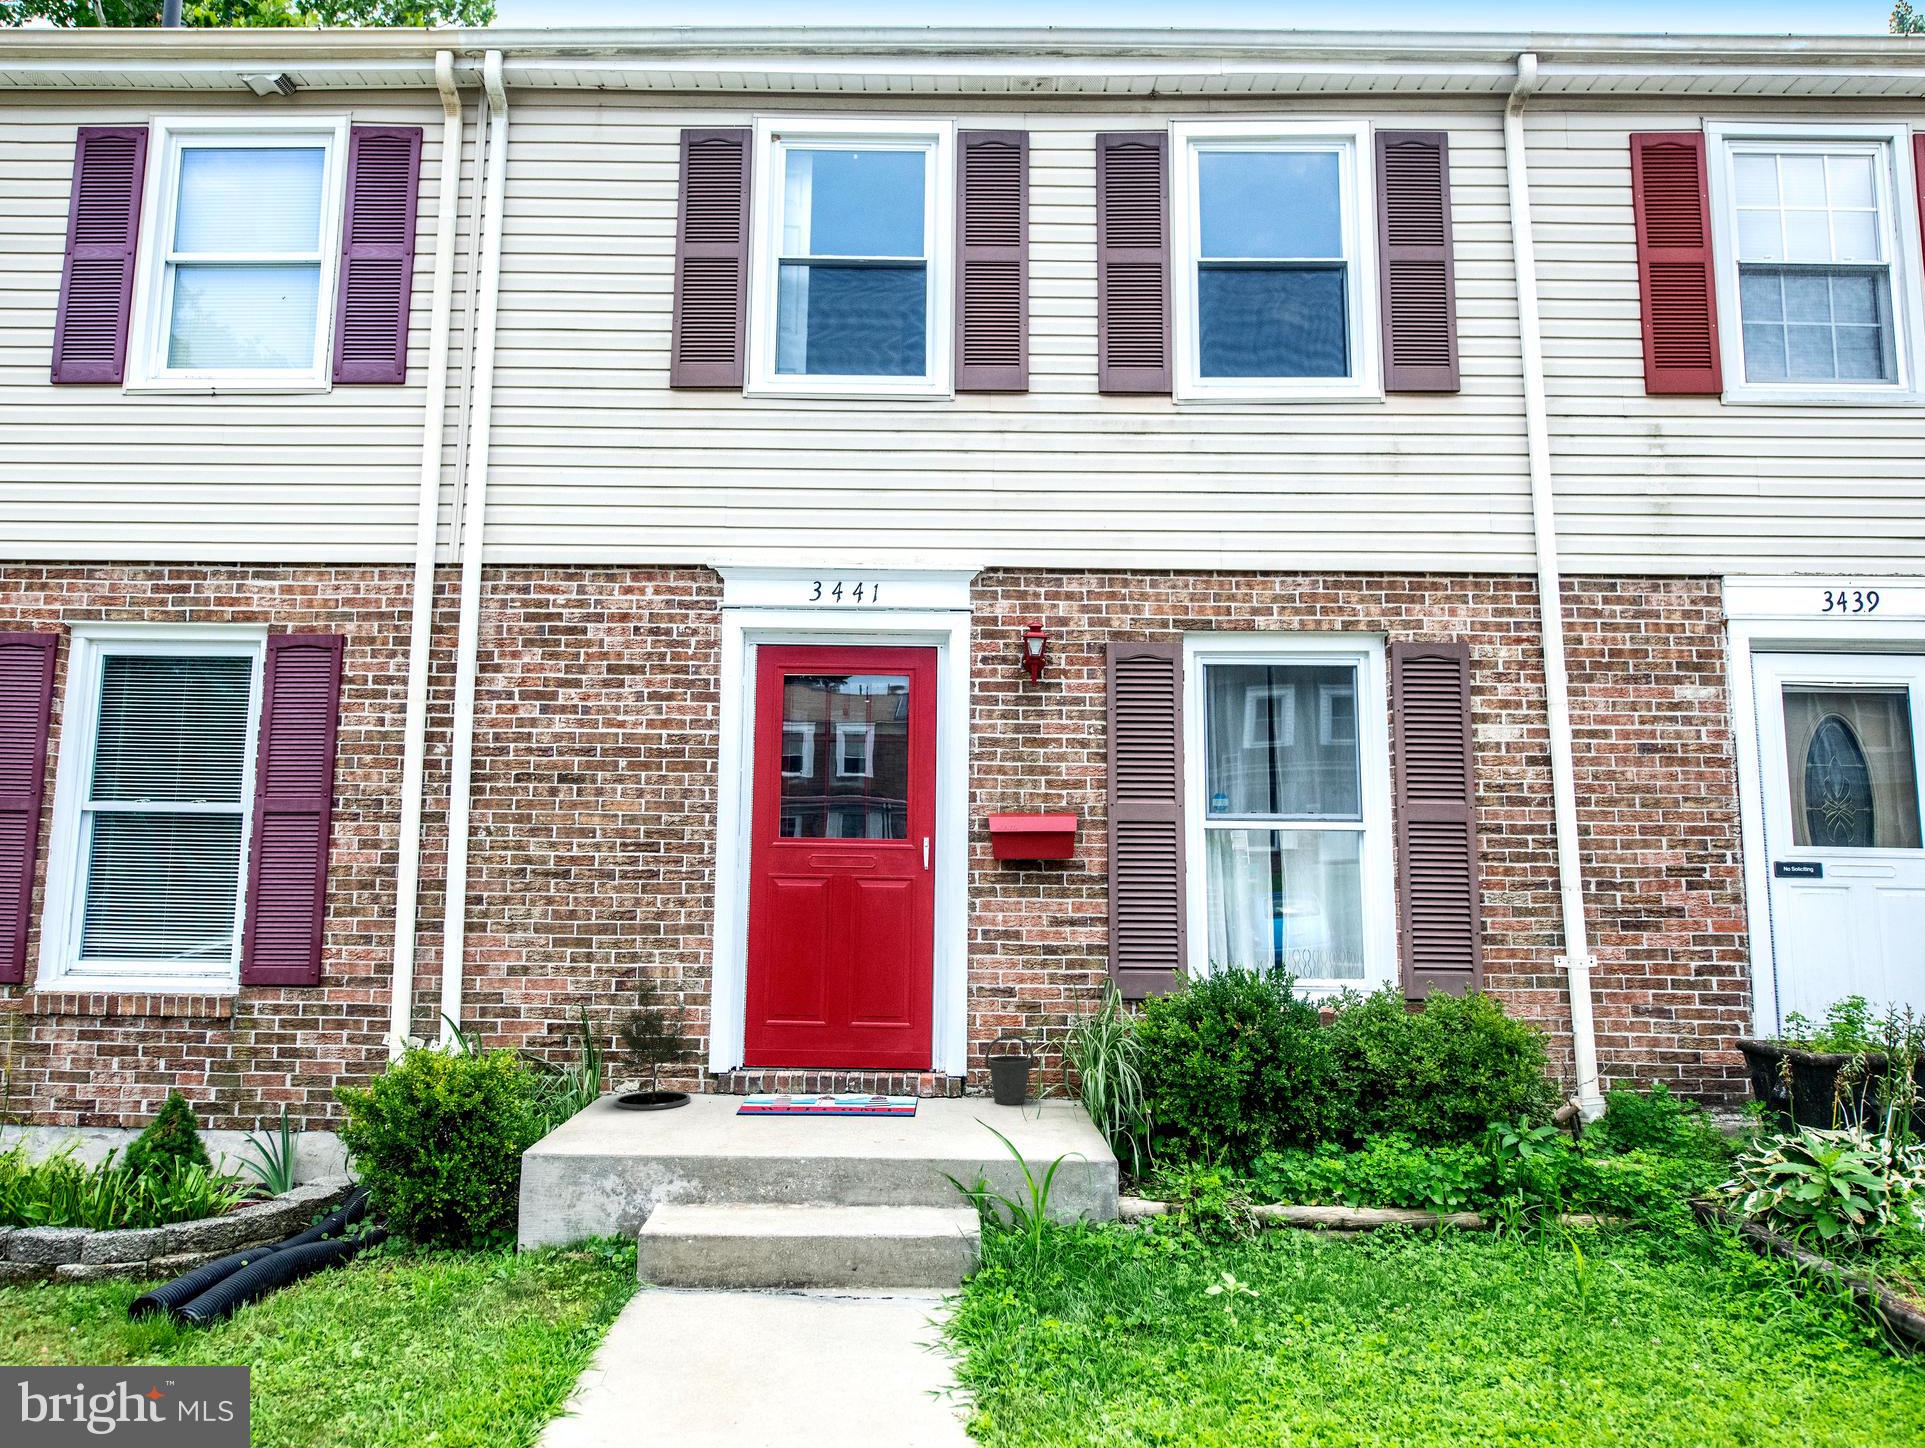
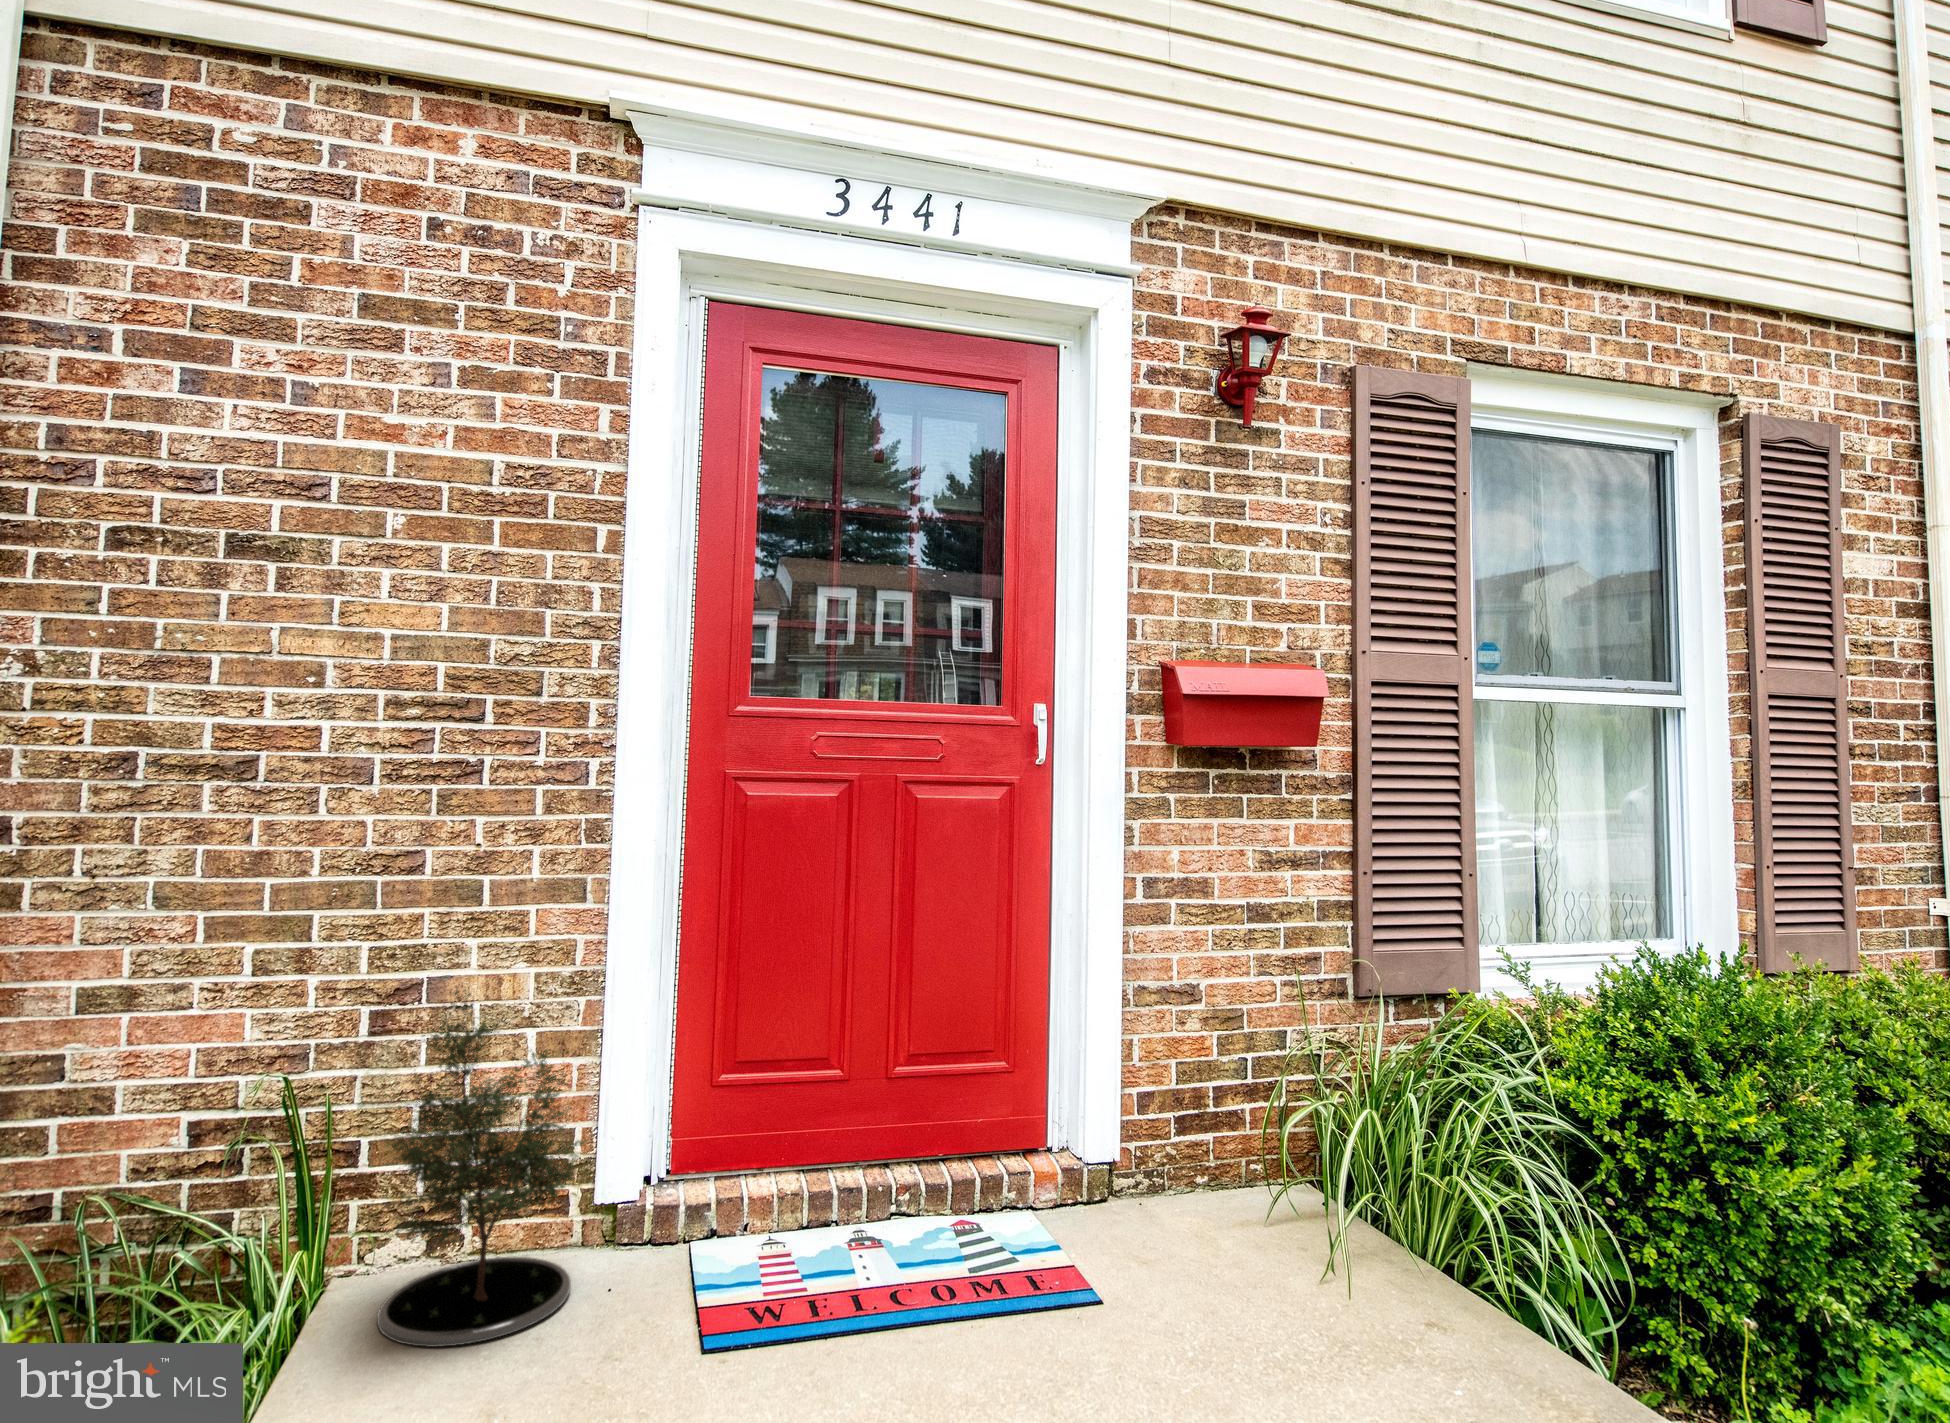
bucket: present [985,1035,1034,1105] -> none [1179,1079,1266,1219]

